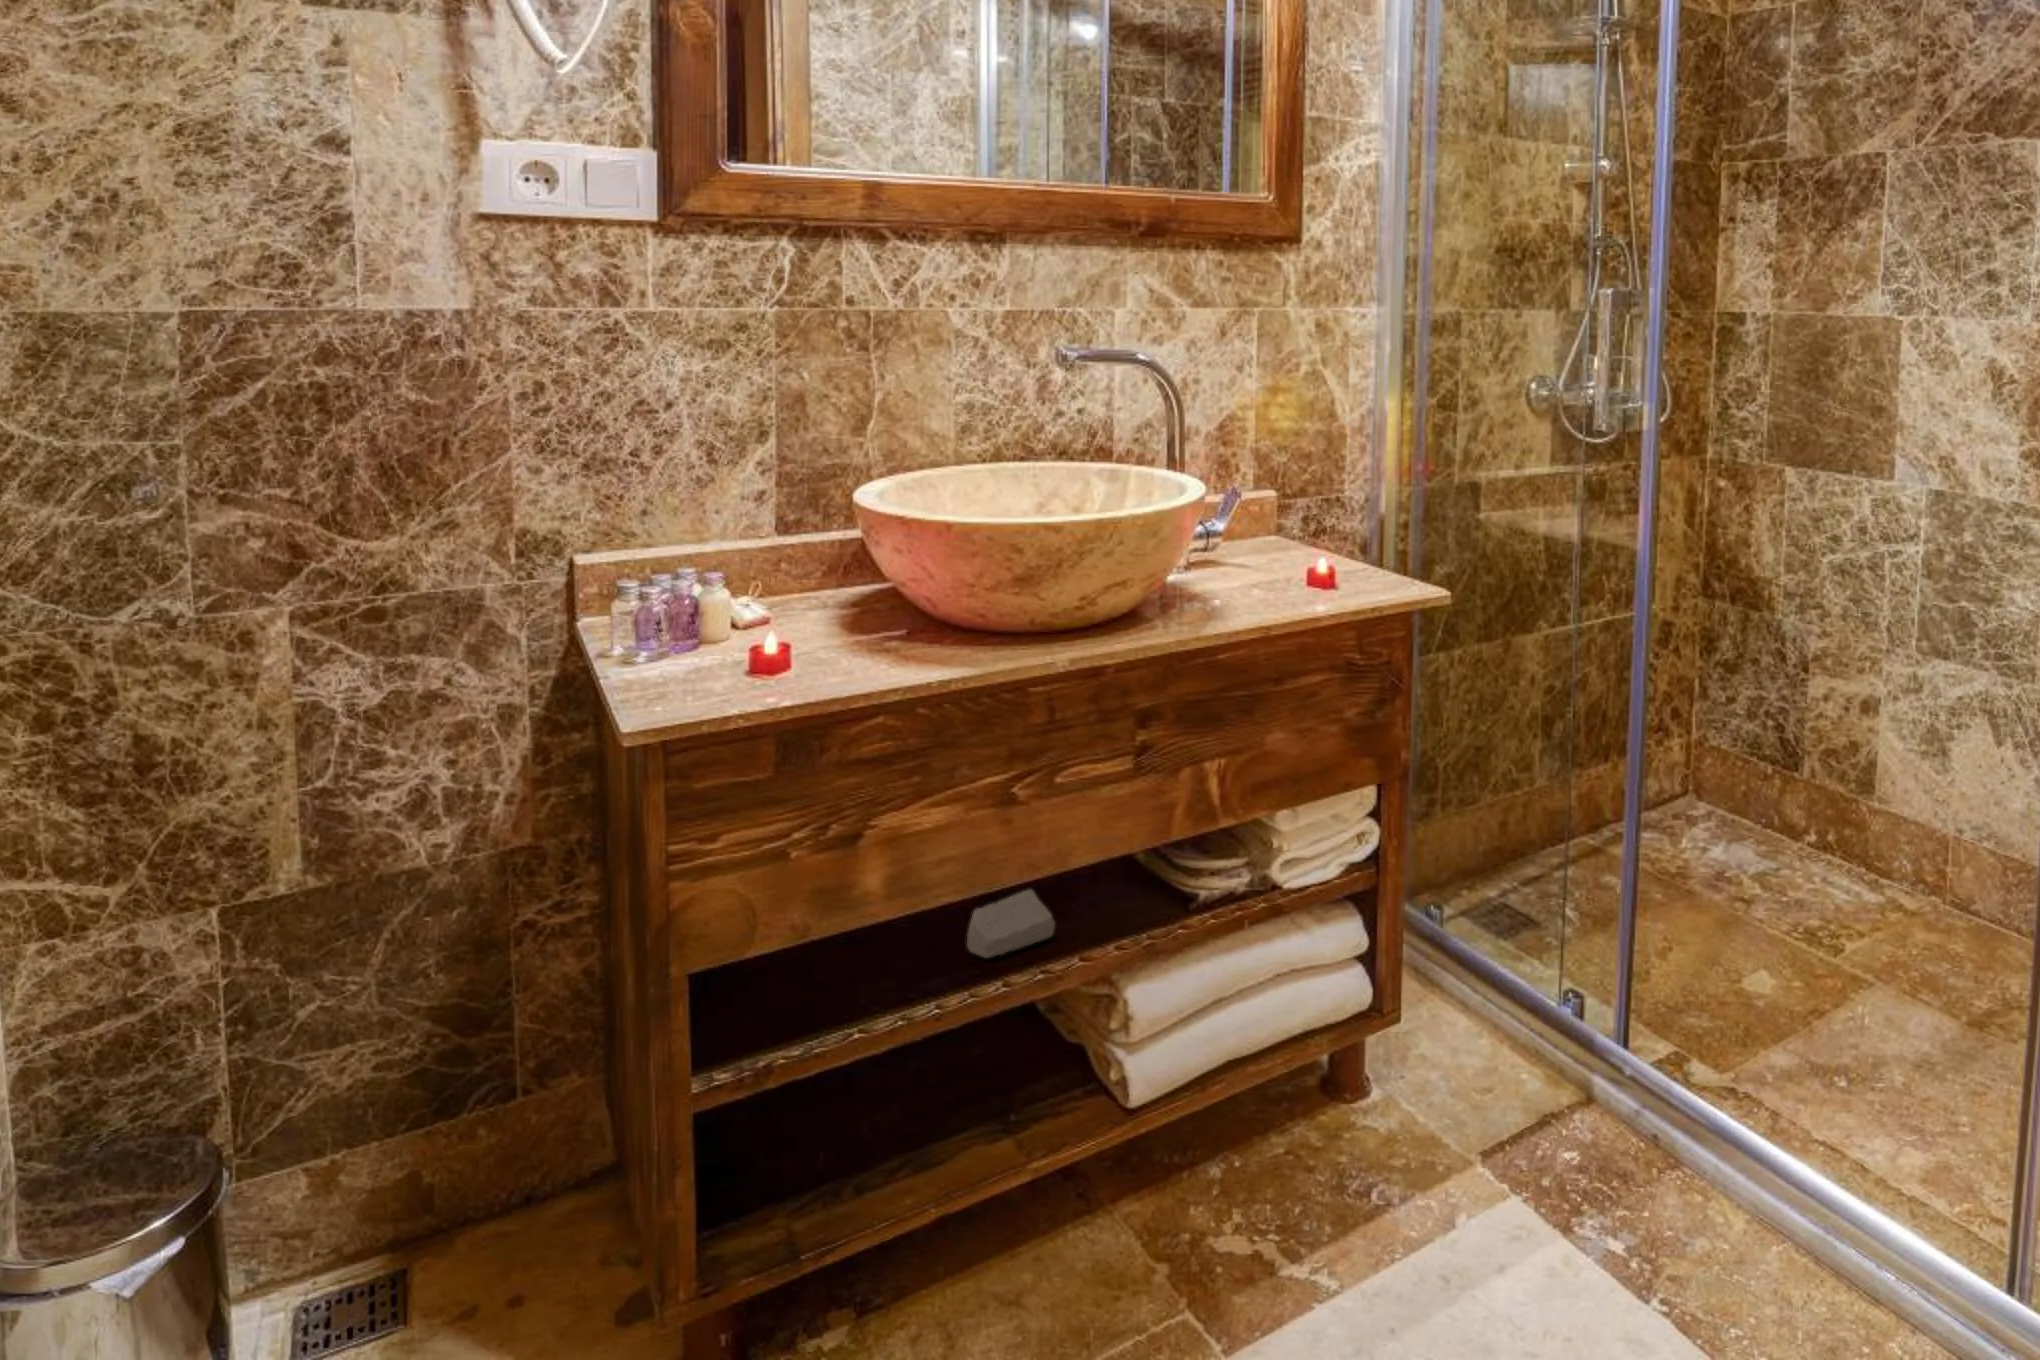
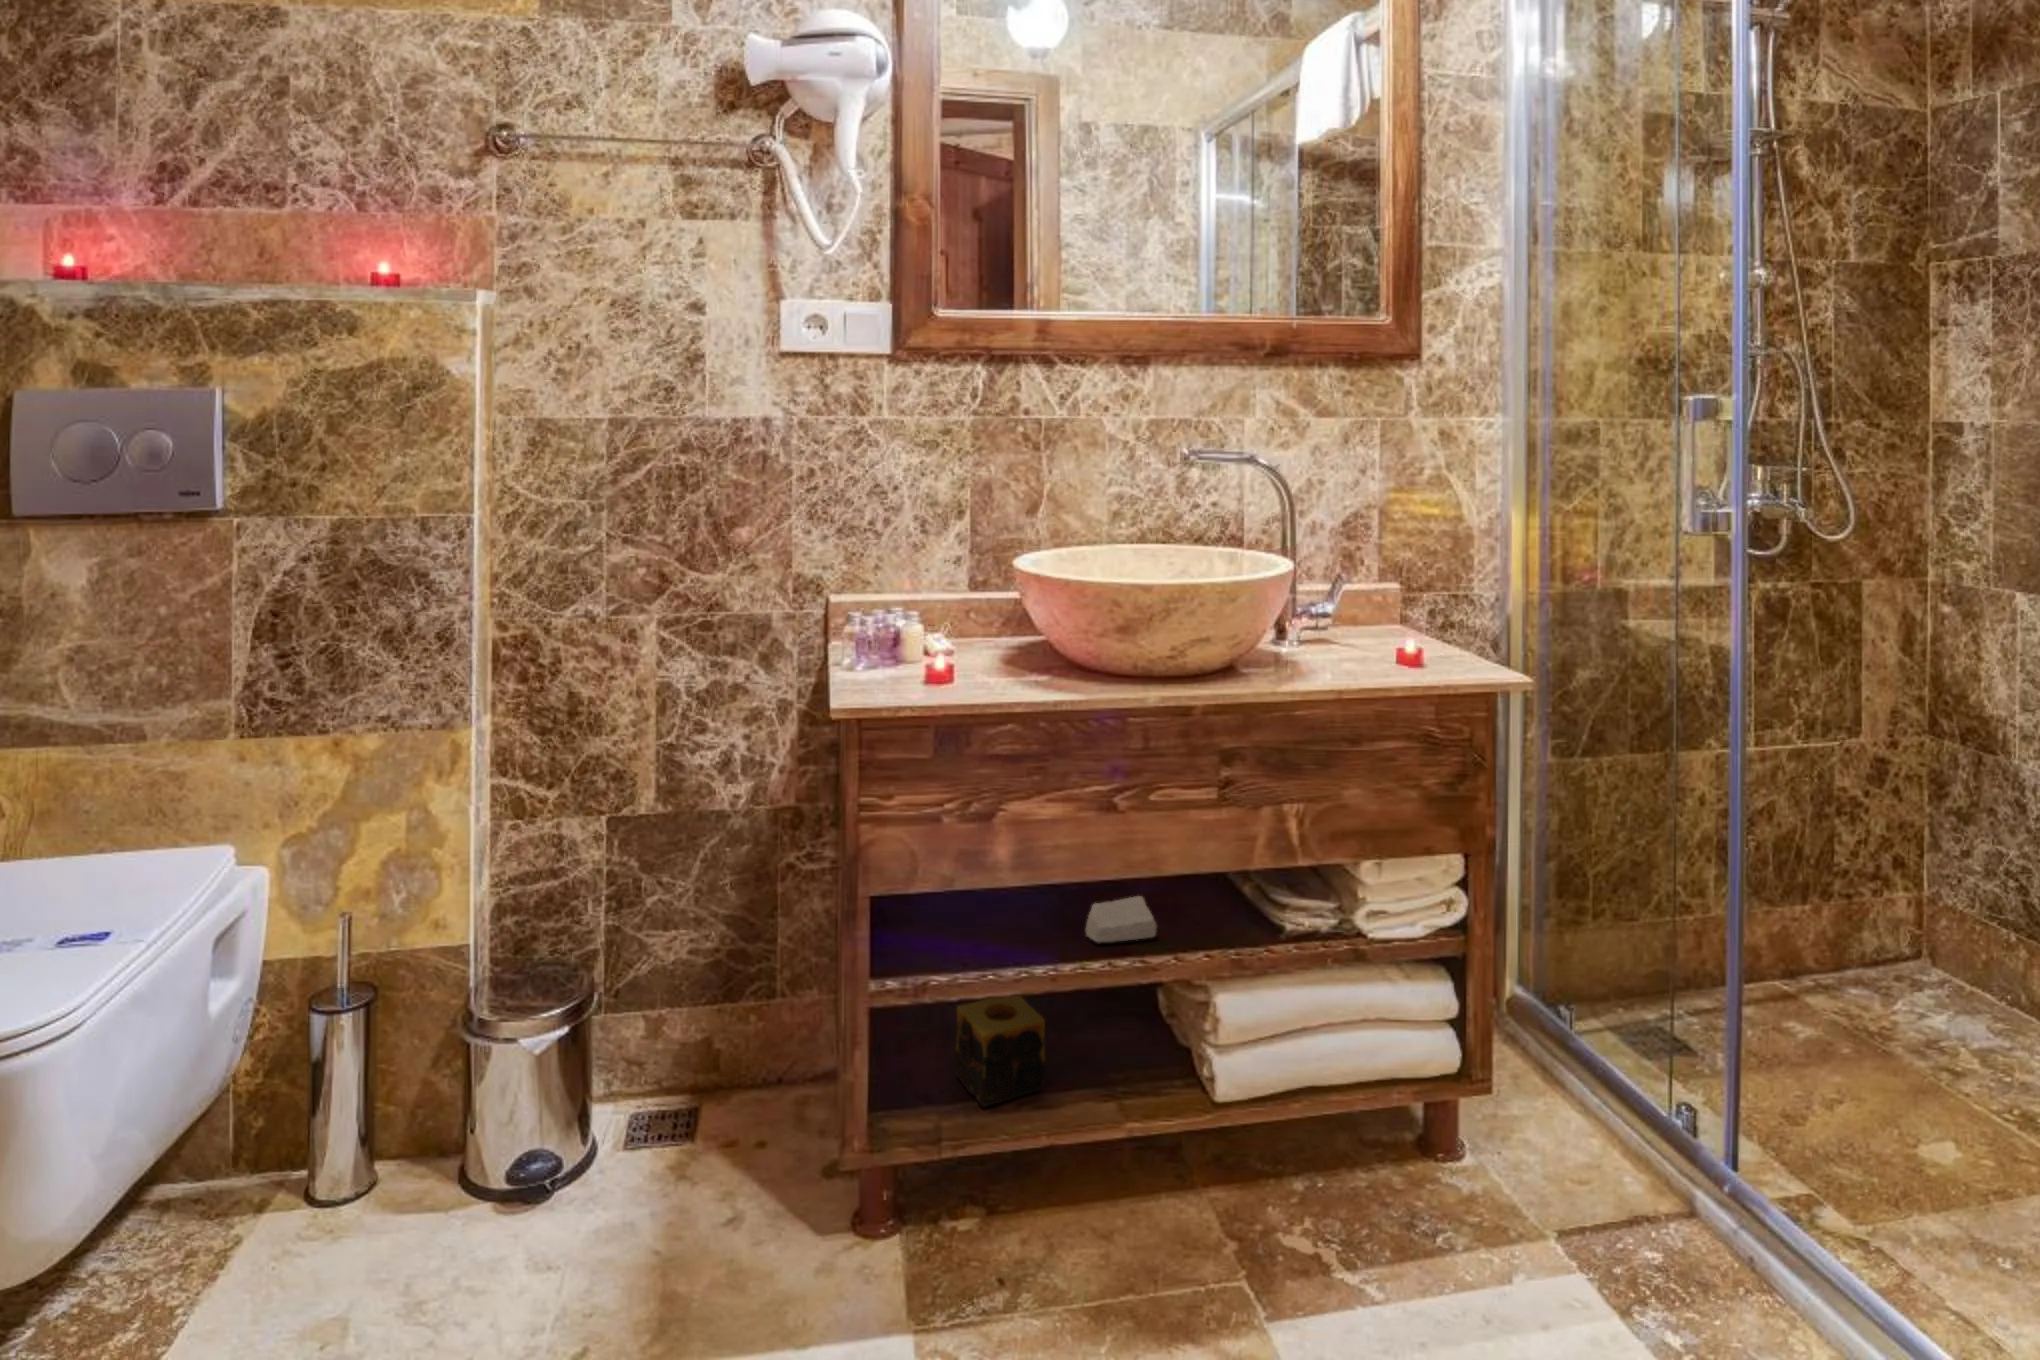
candle: none [798,1033,922,1192] -> present [955,996,1045,1107]

